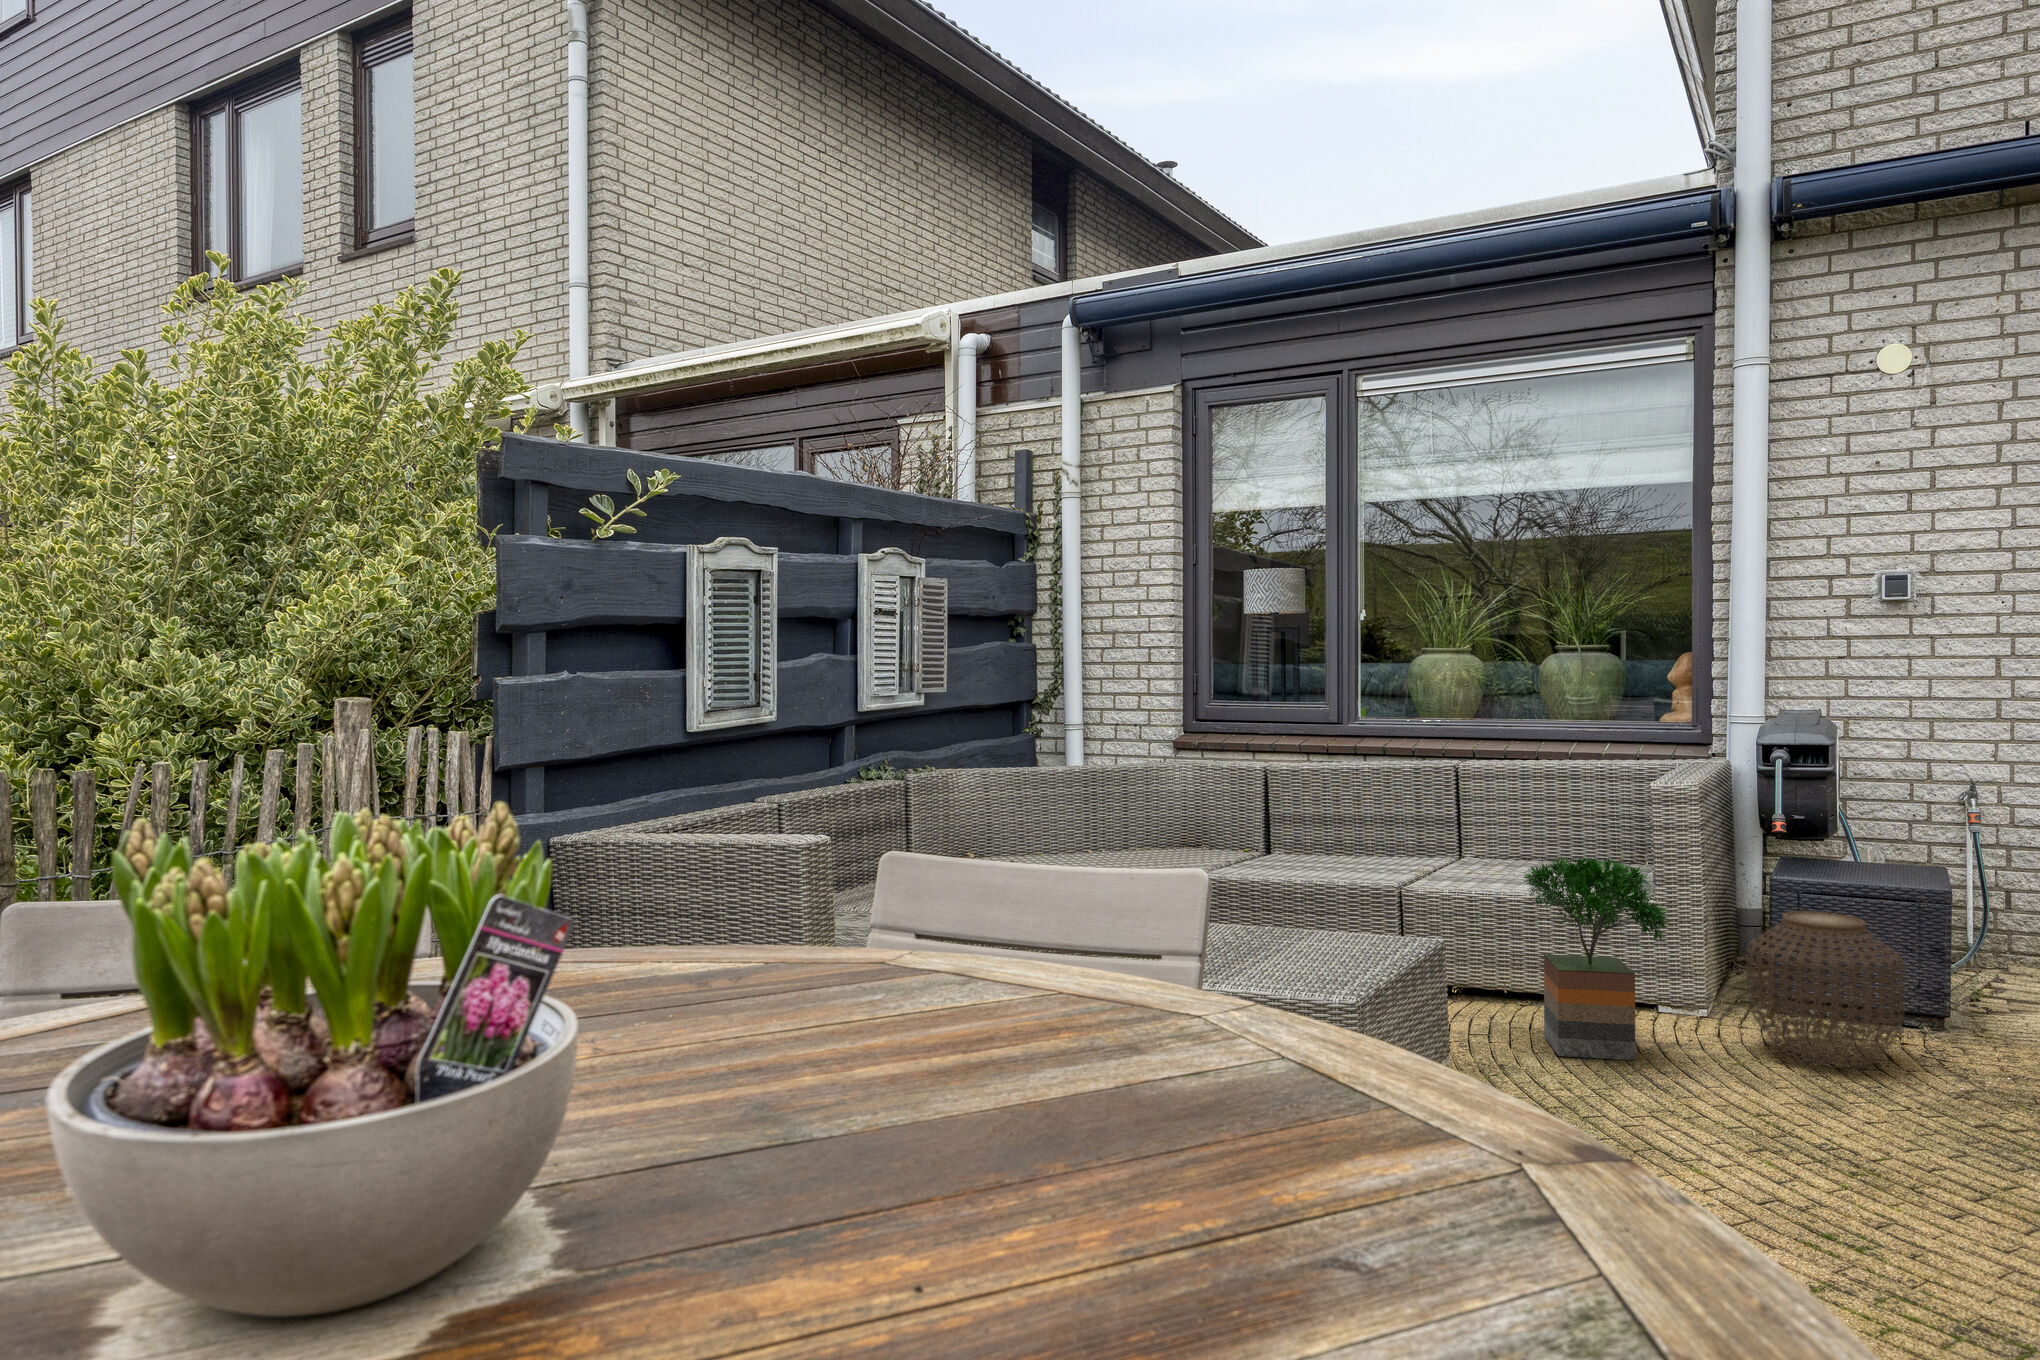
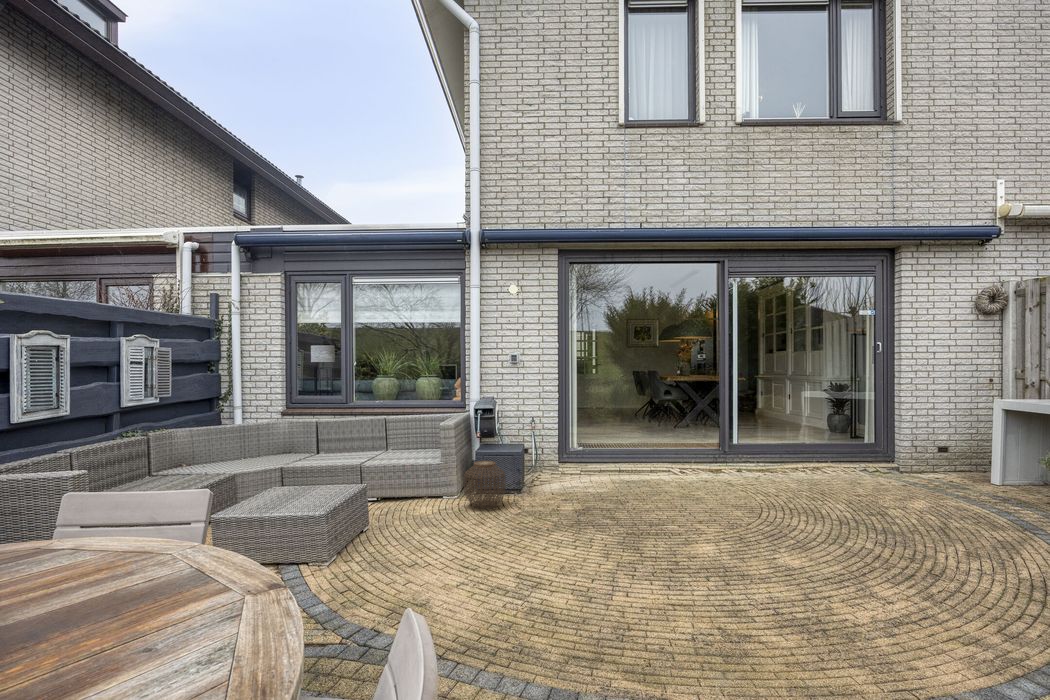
potted tree: present [1524,856,1669,1060] -> none [395,449,440,518]

